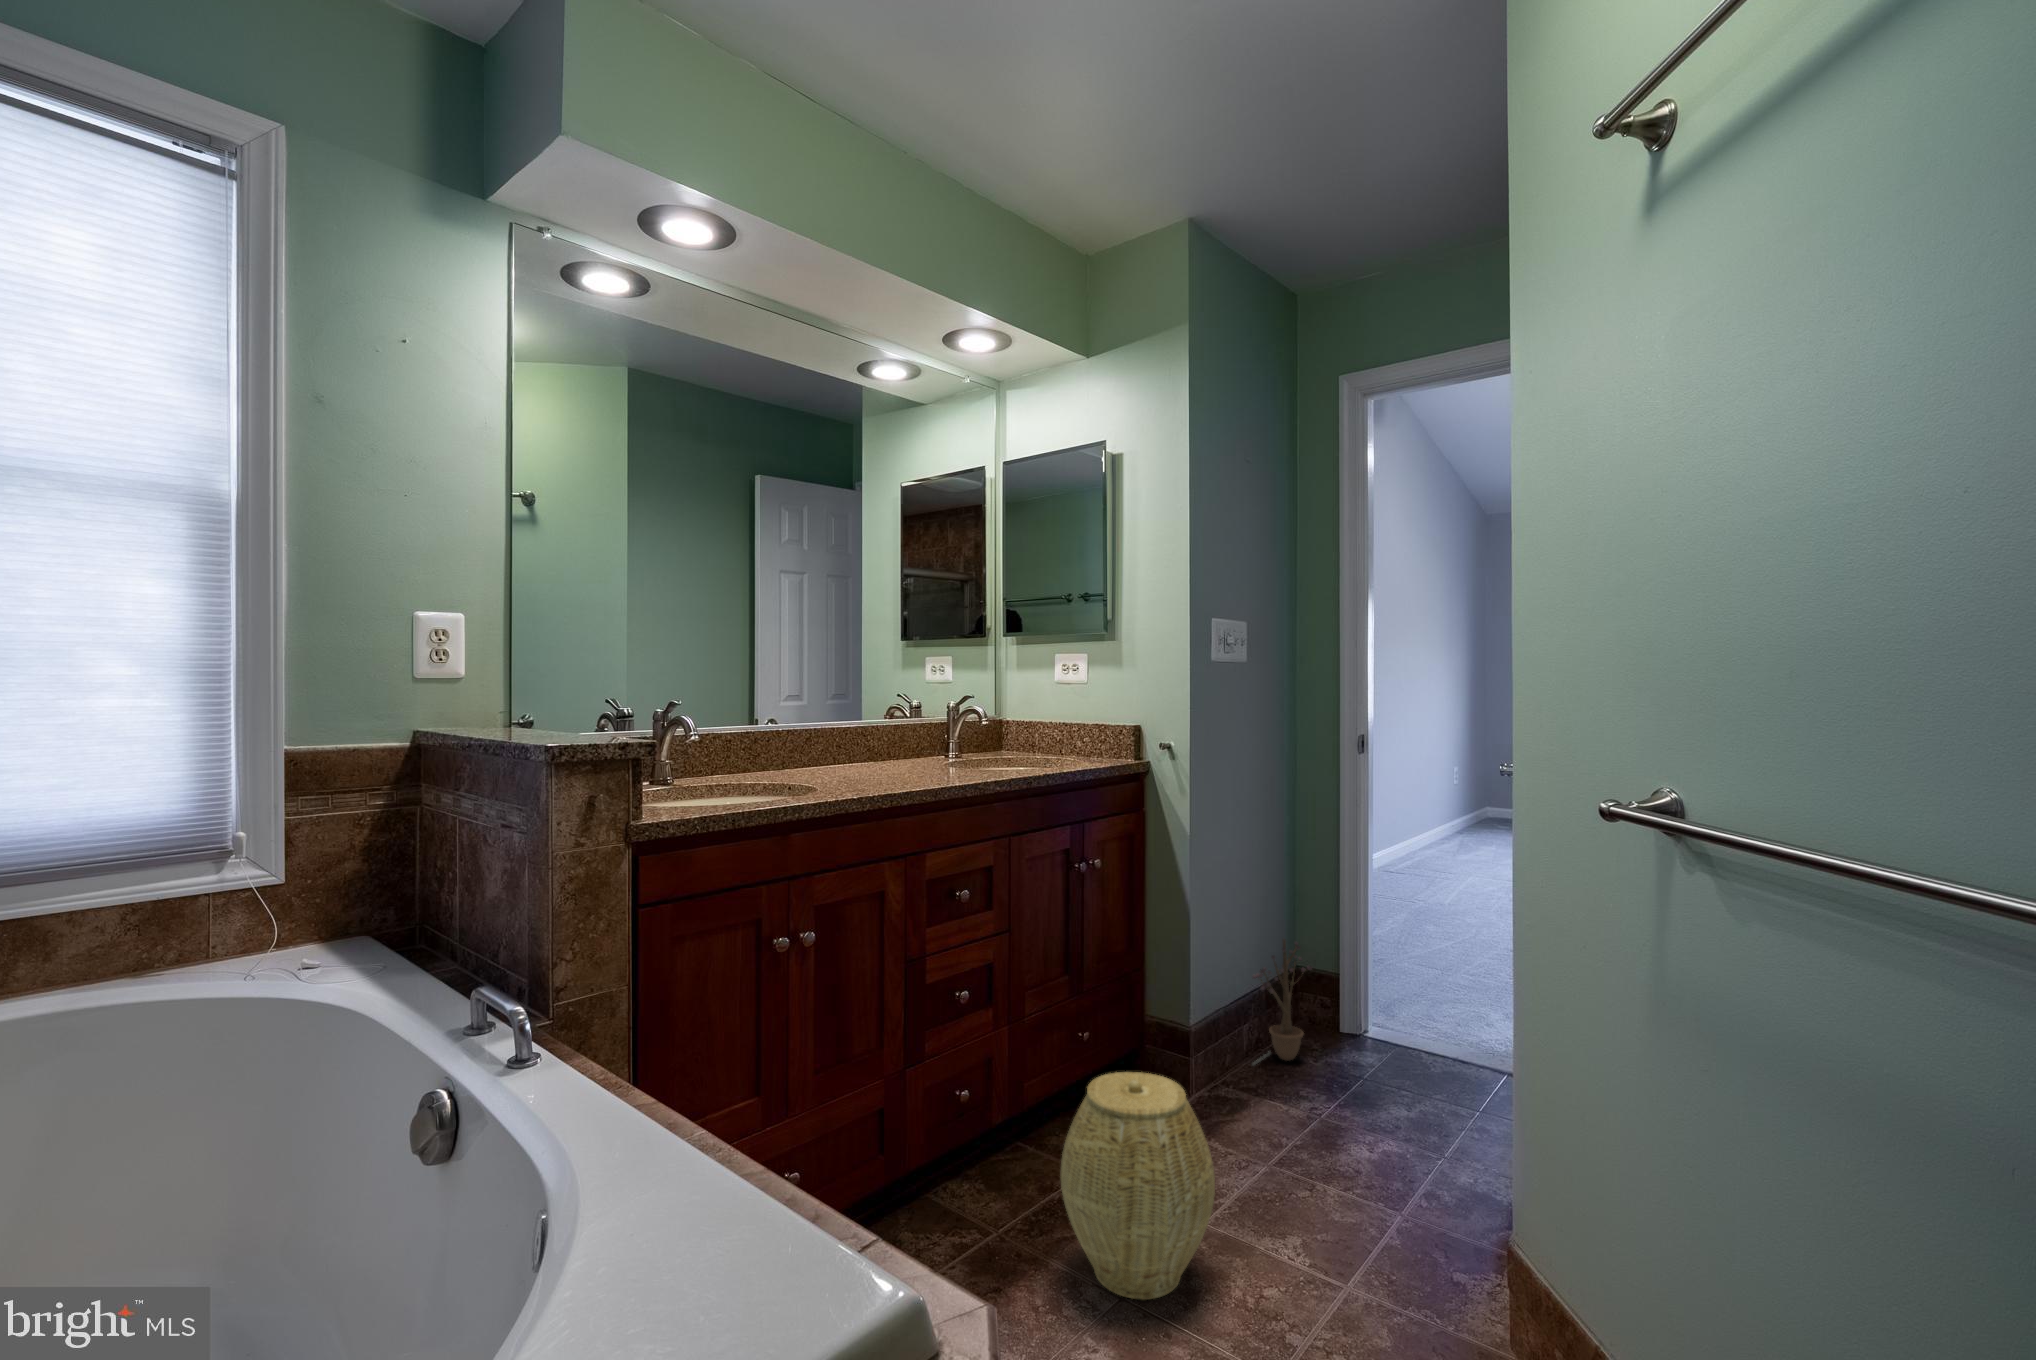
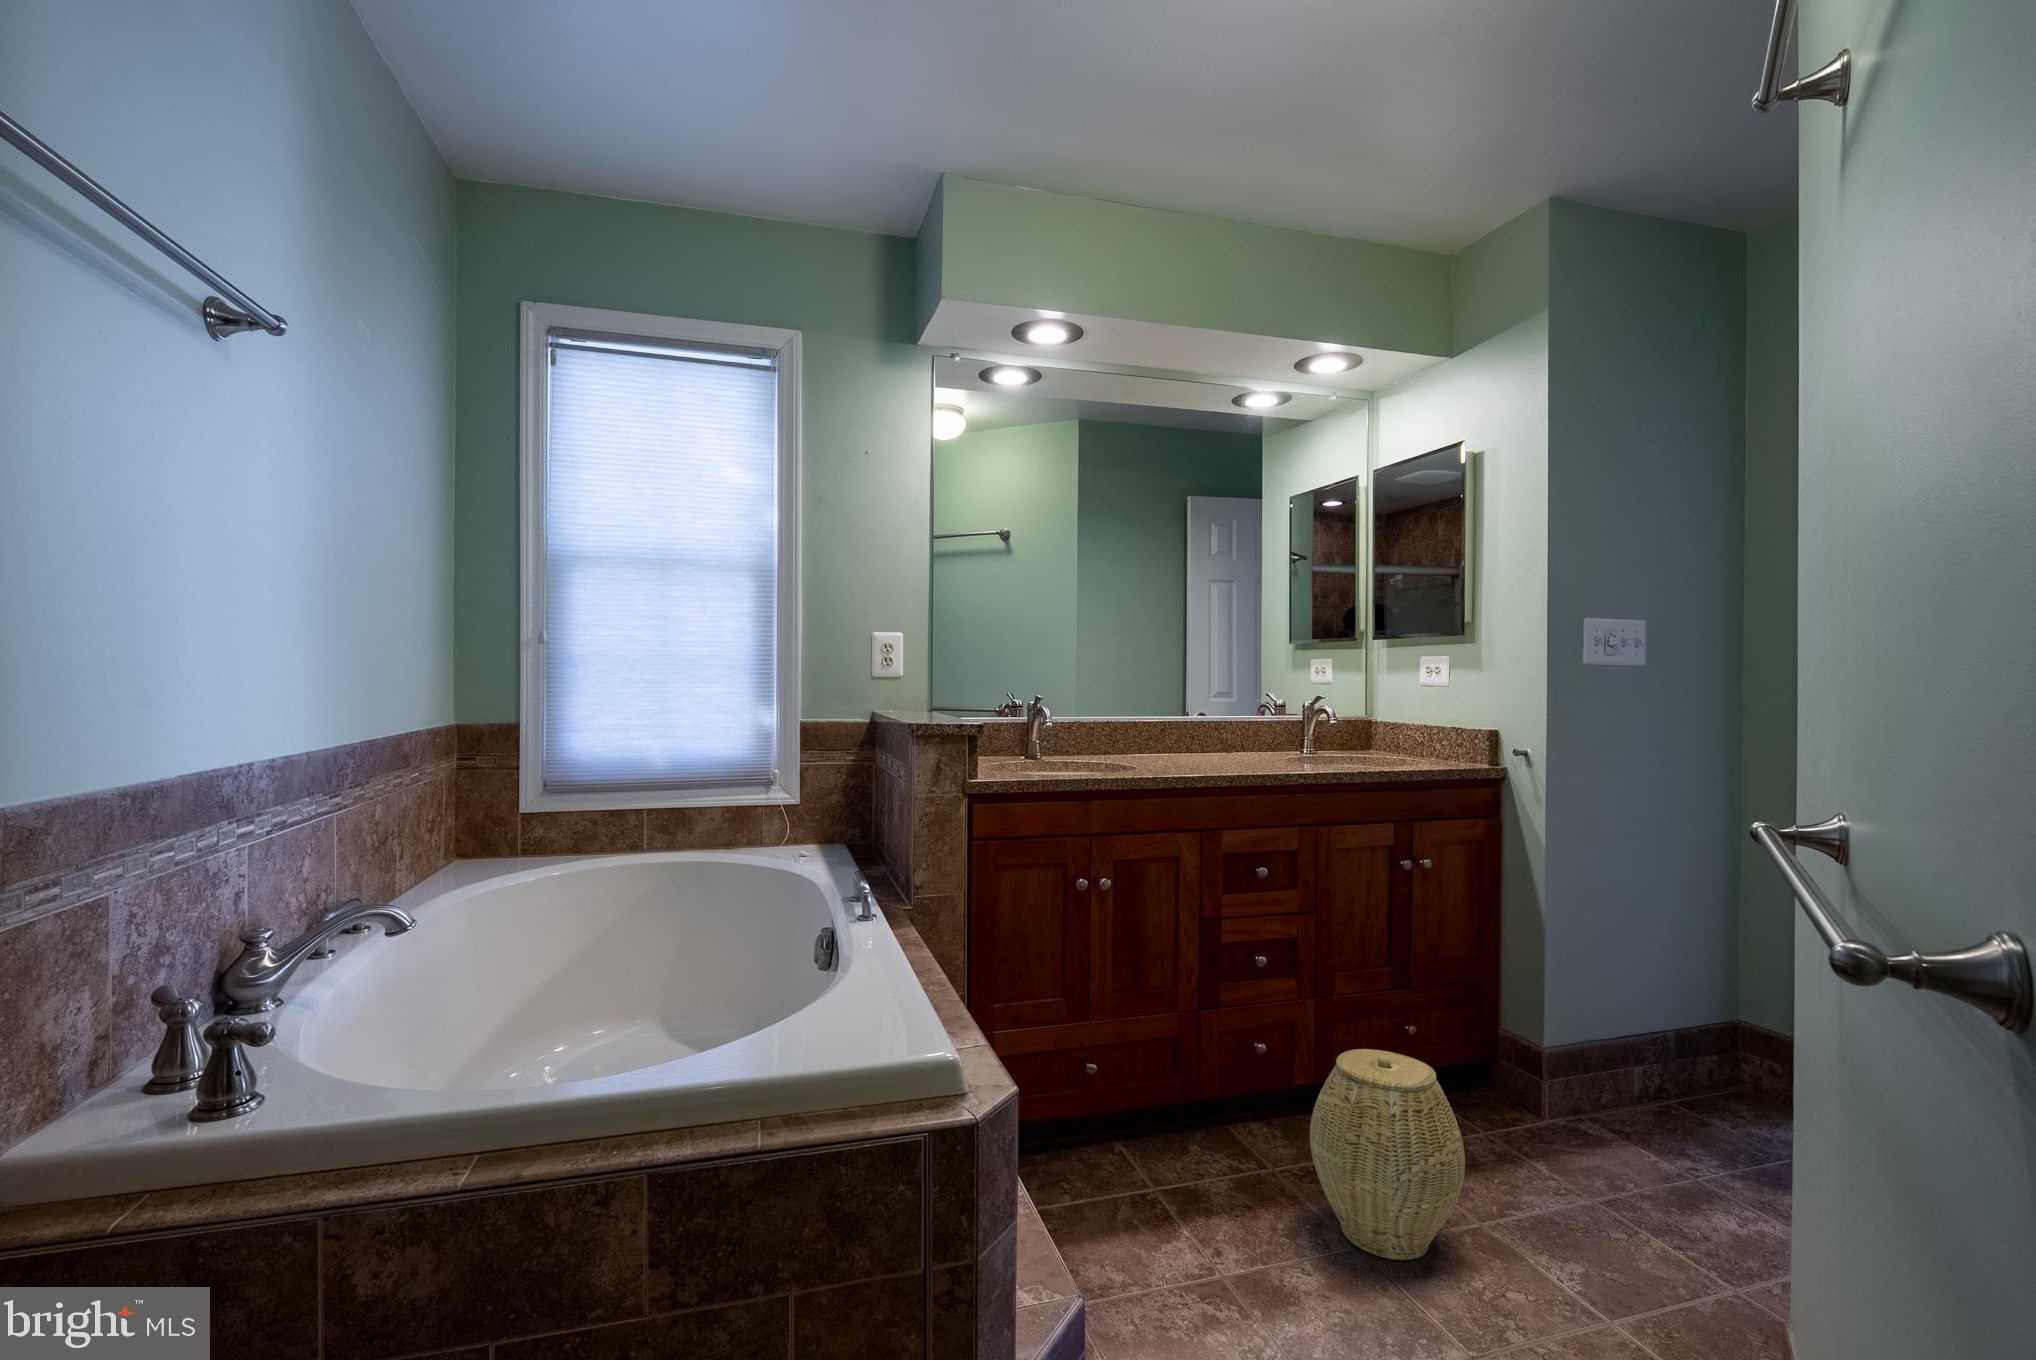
decorative plant: present [1253,940,1312,1065] -> none [1634,981,1735,1122]

